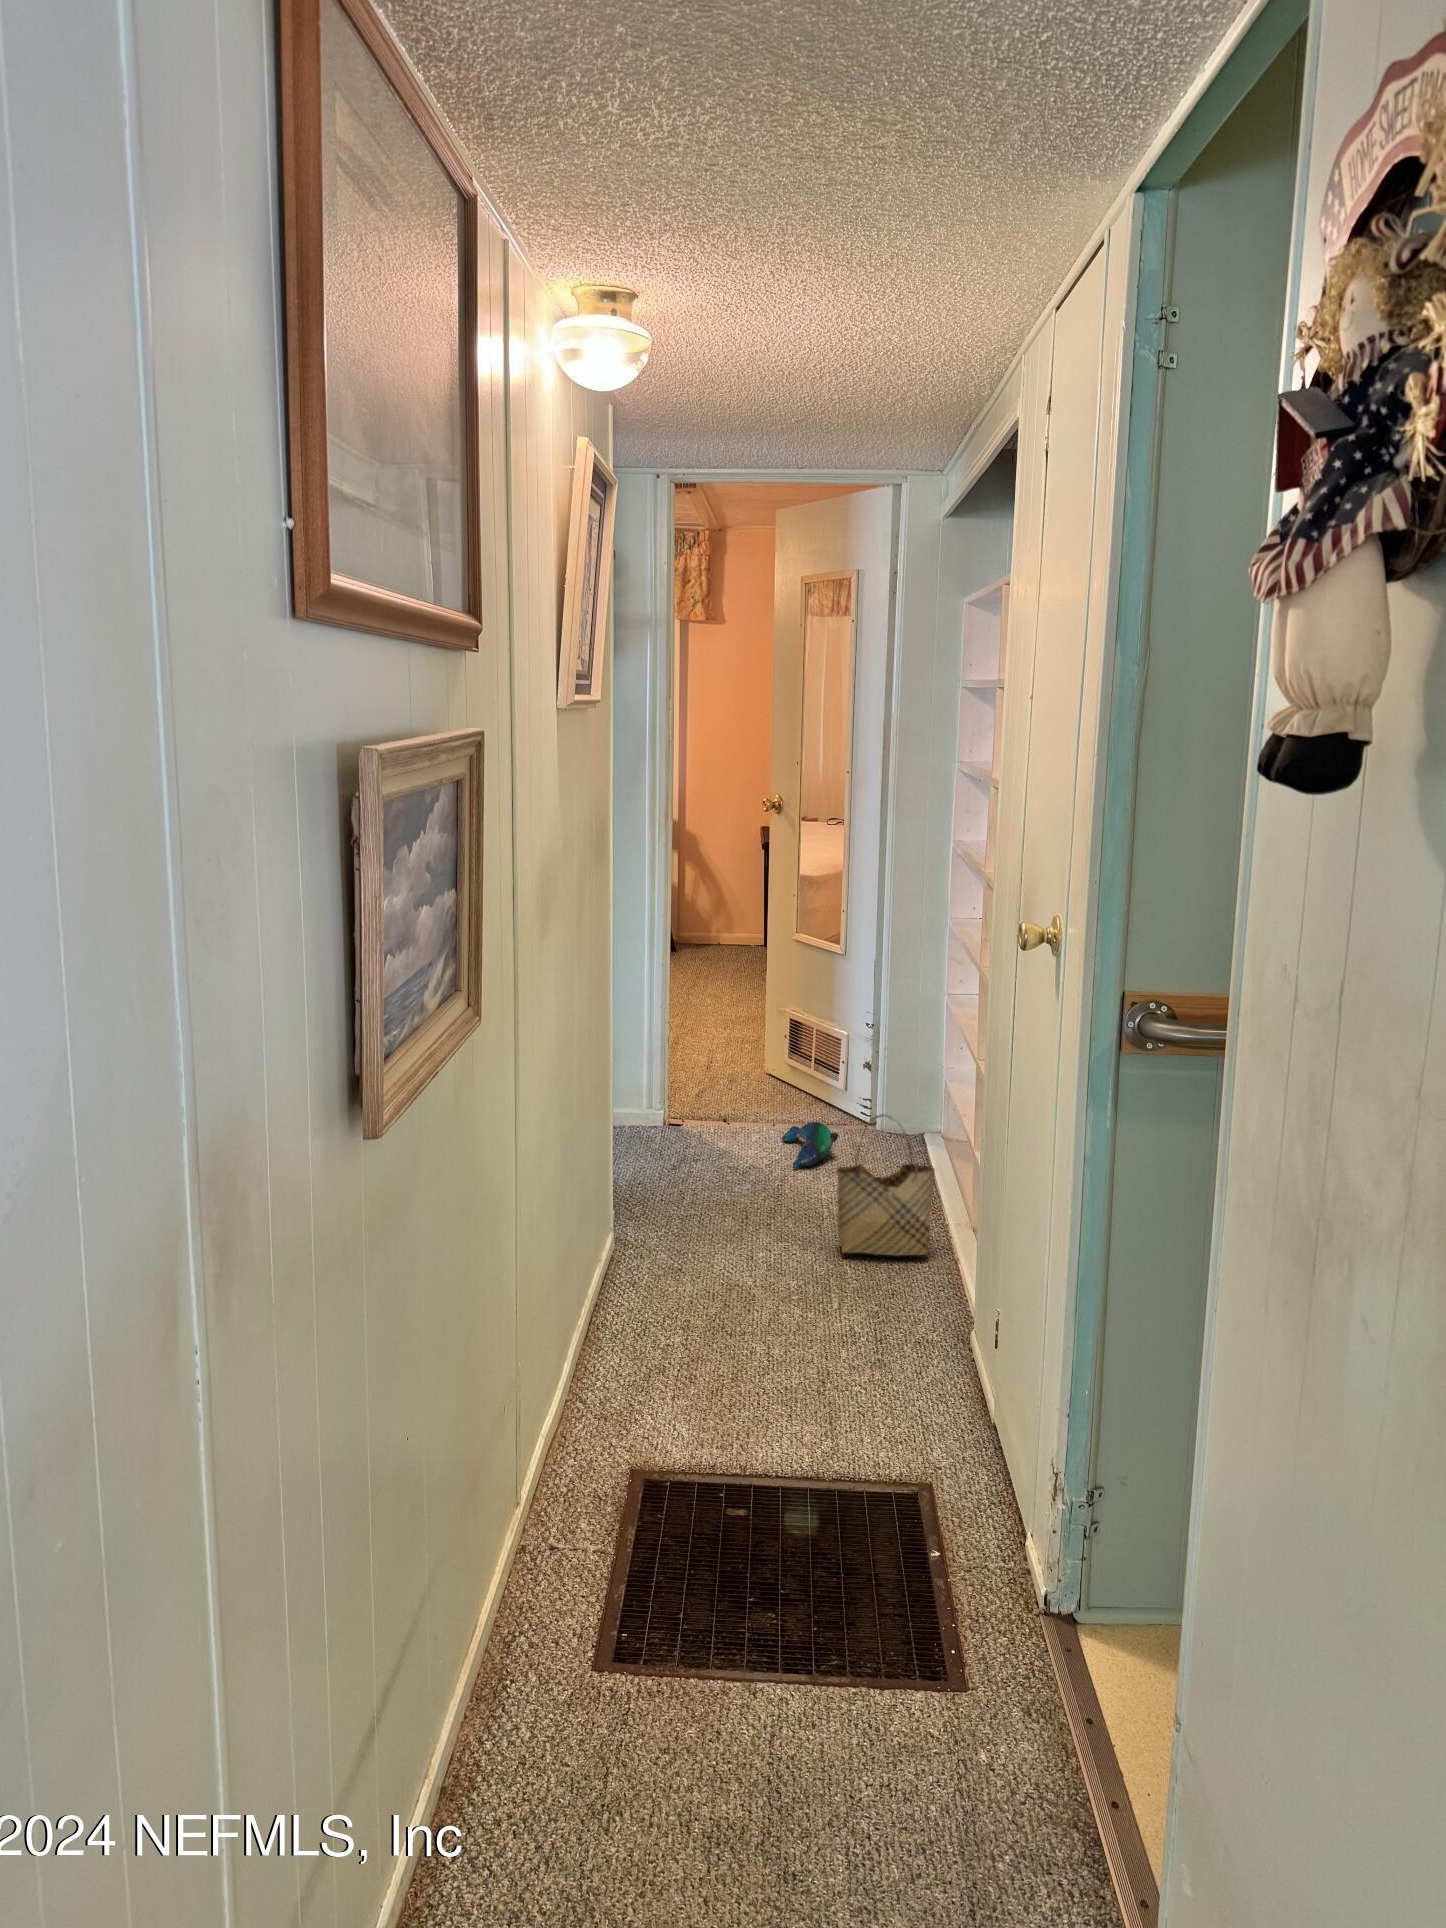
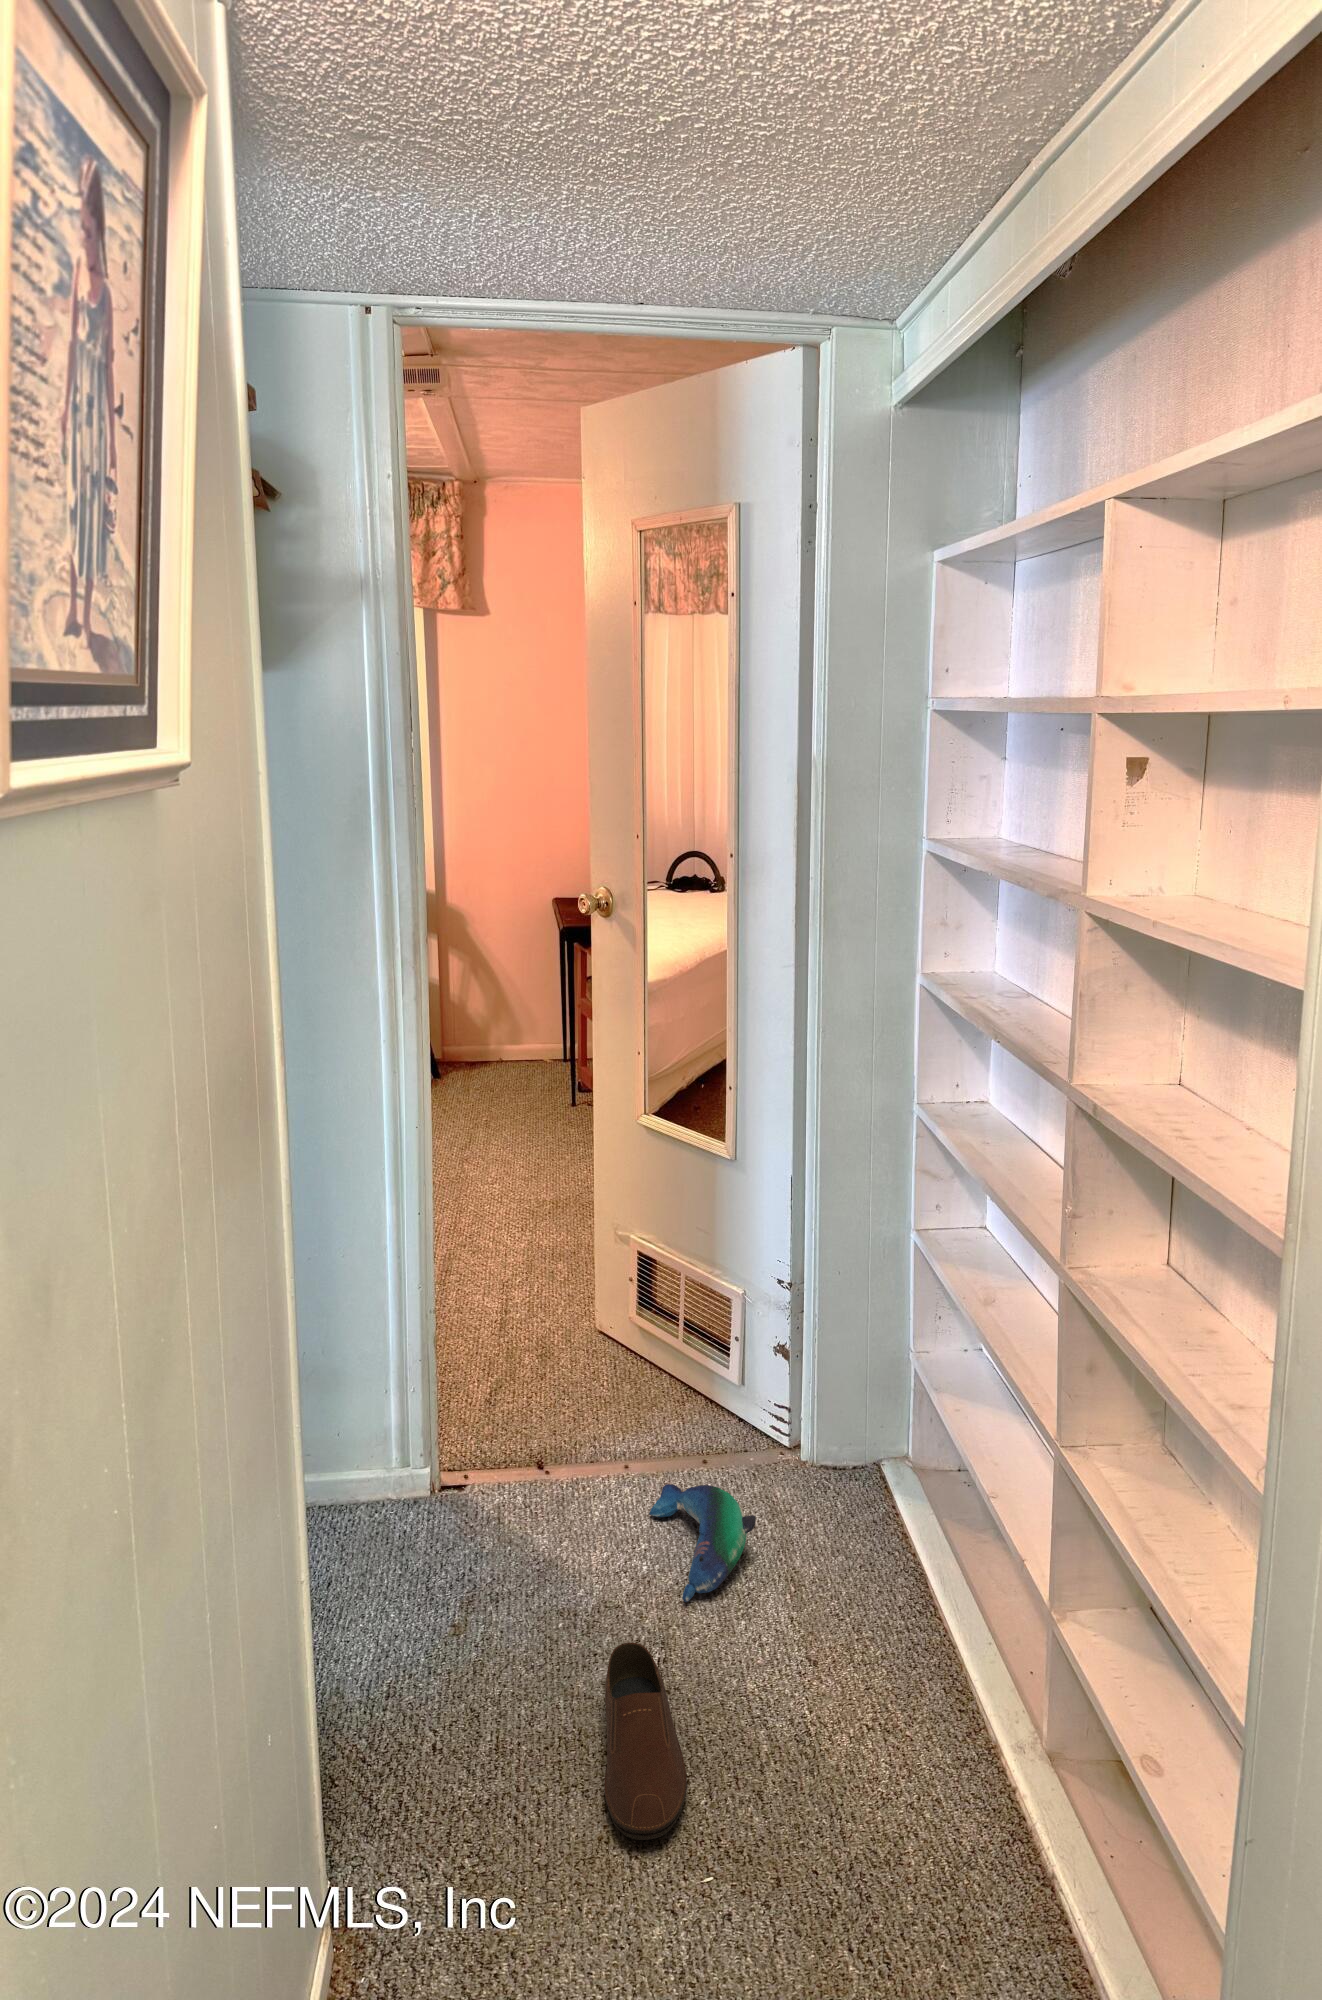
woven basket: present [836,1115,935,1256] -> none [811,1604,1011,1924]
shoe: none [741,1163,782,1227] -> present [604,1642,687,1840]

